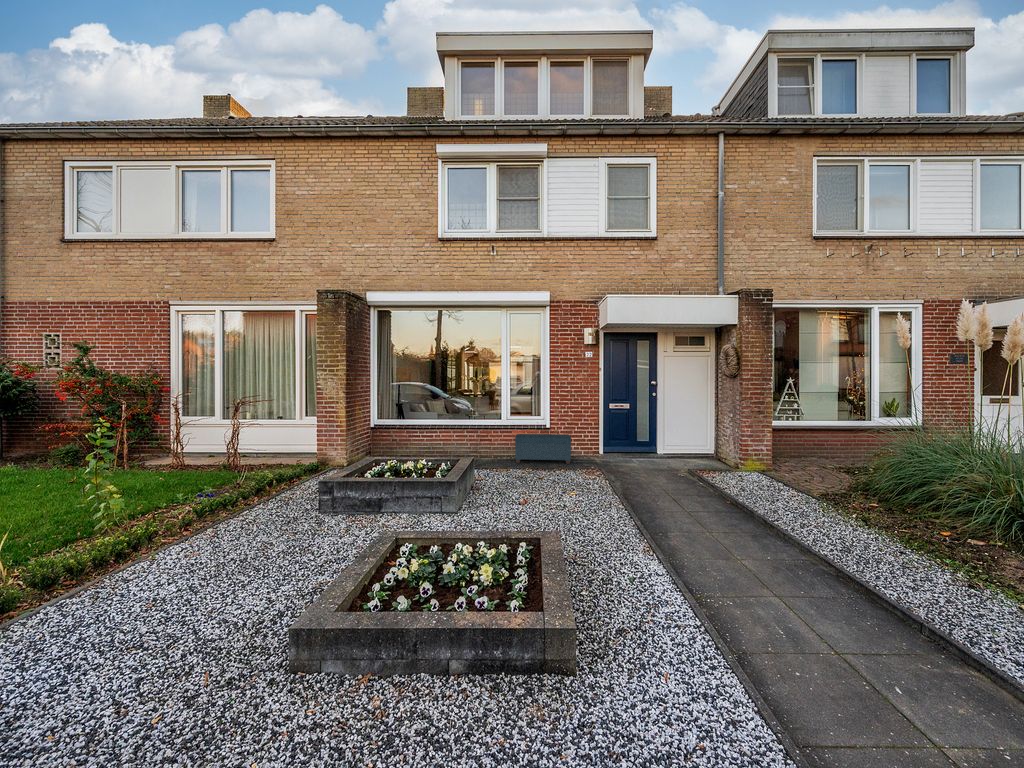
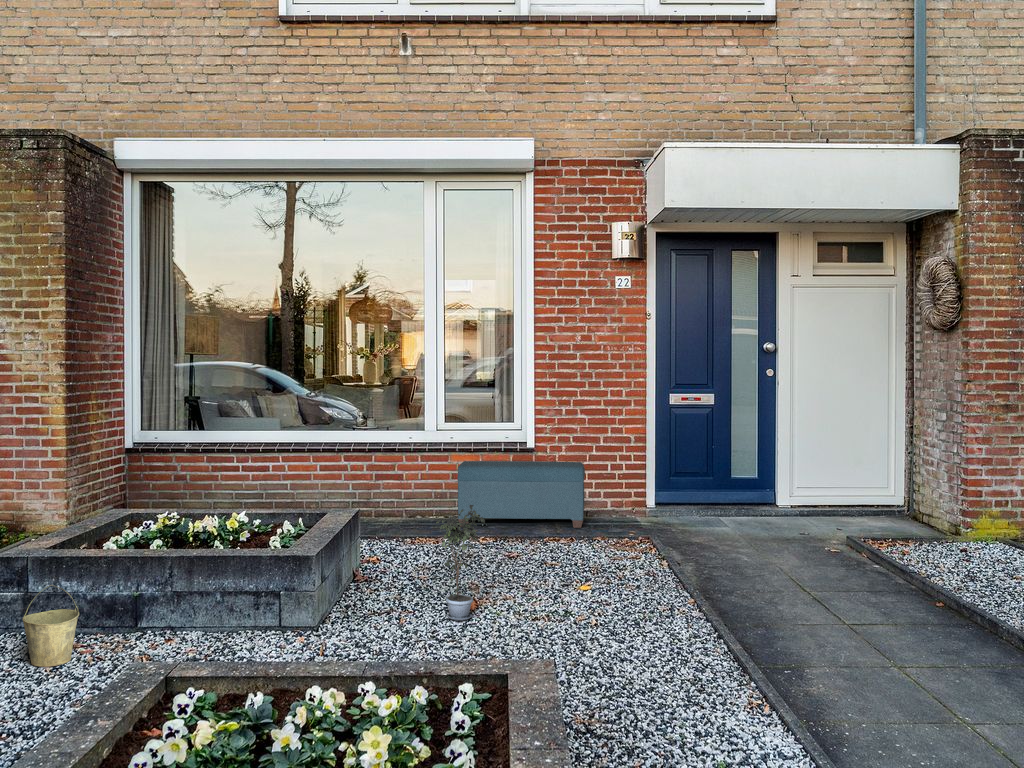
potted plant: none [513,458,533,506] -> present [436,505,485,621]
bucket: none [347,491,369,524] -> present [23,585,79,667]

